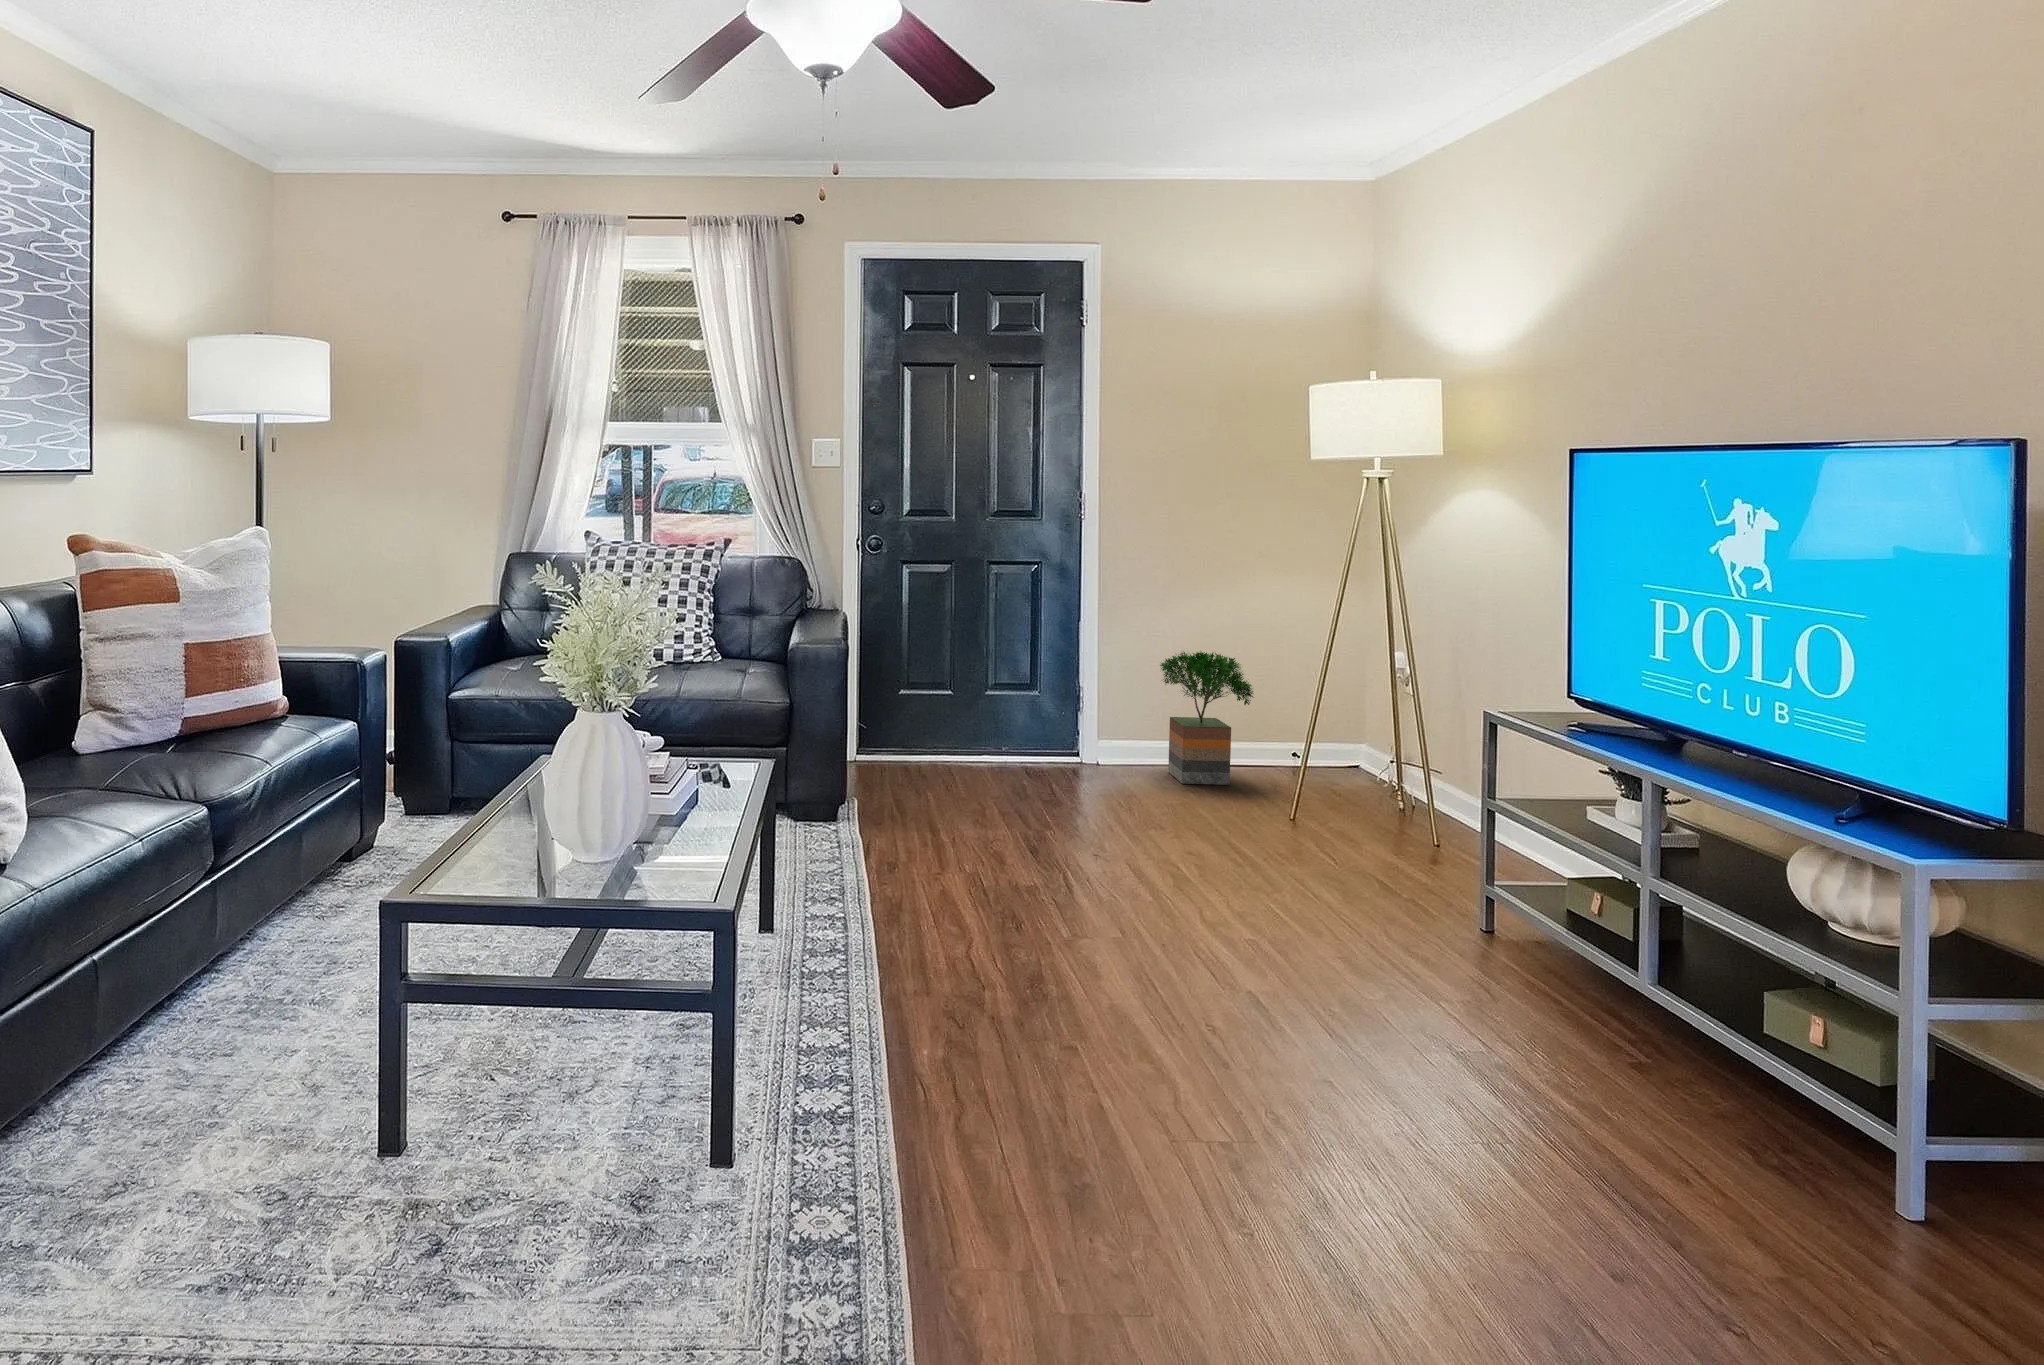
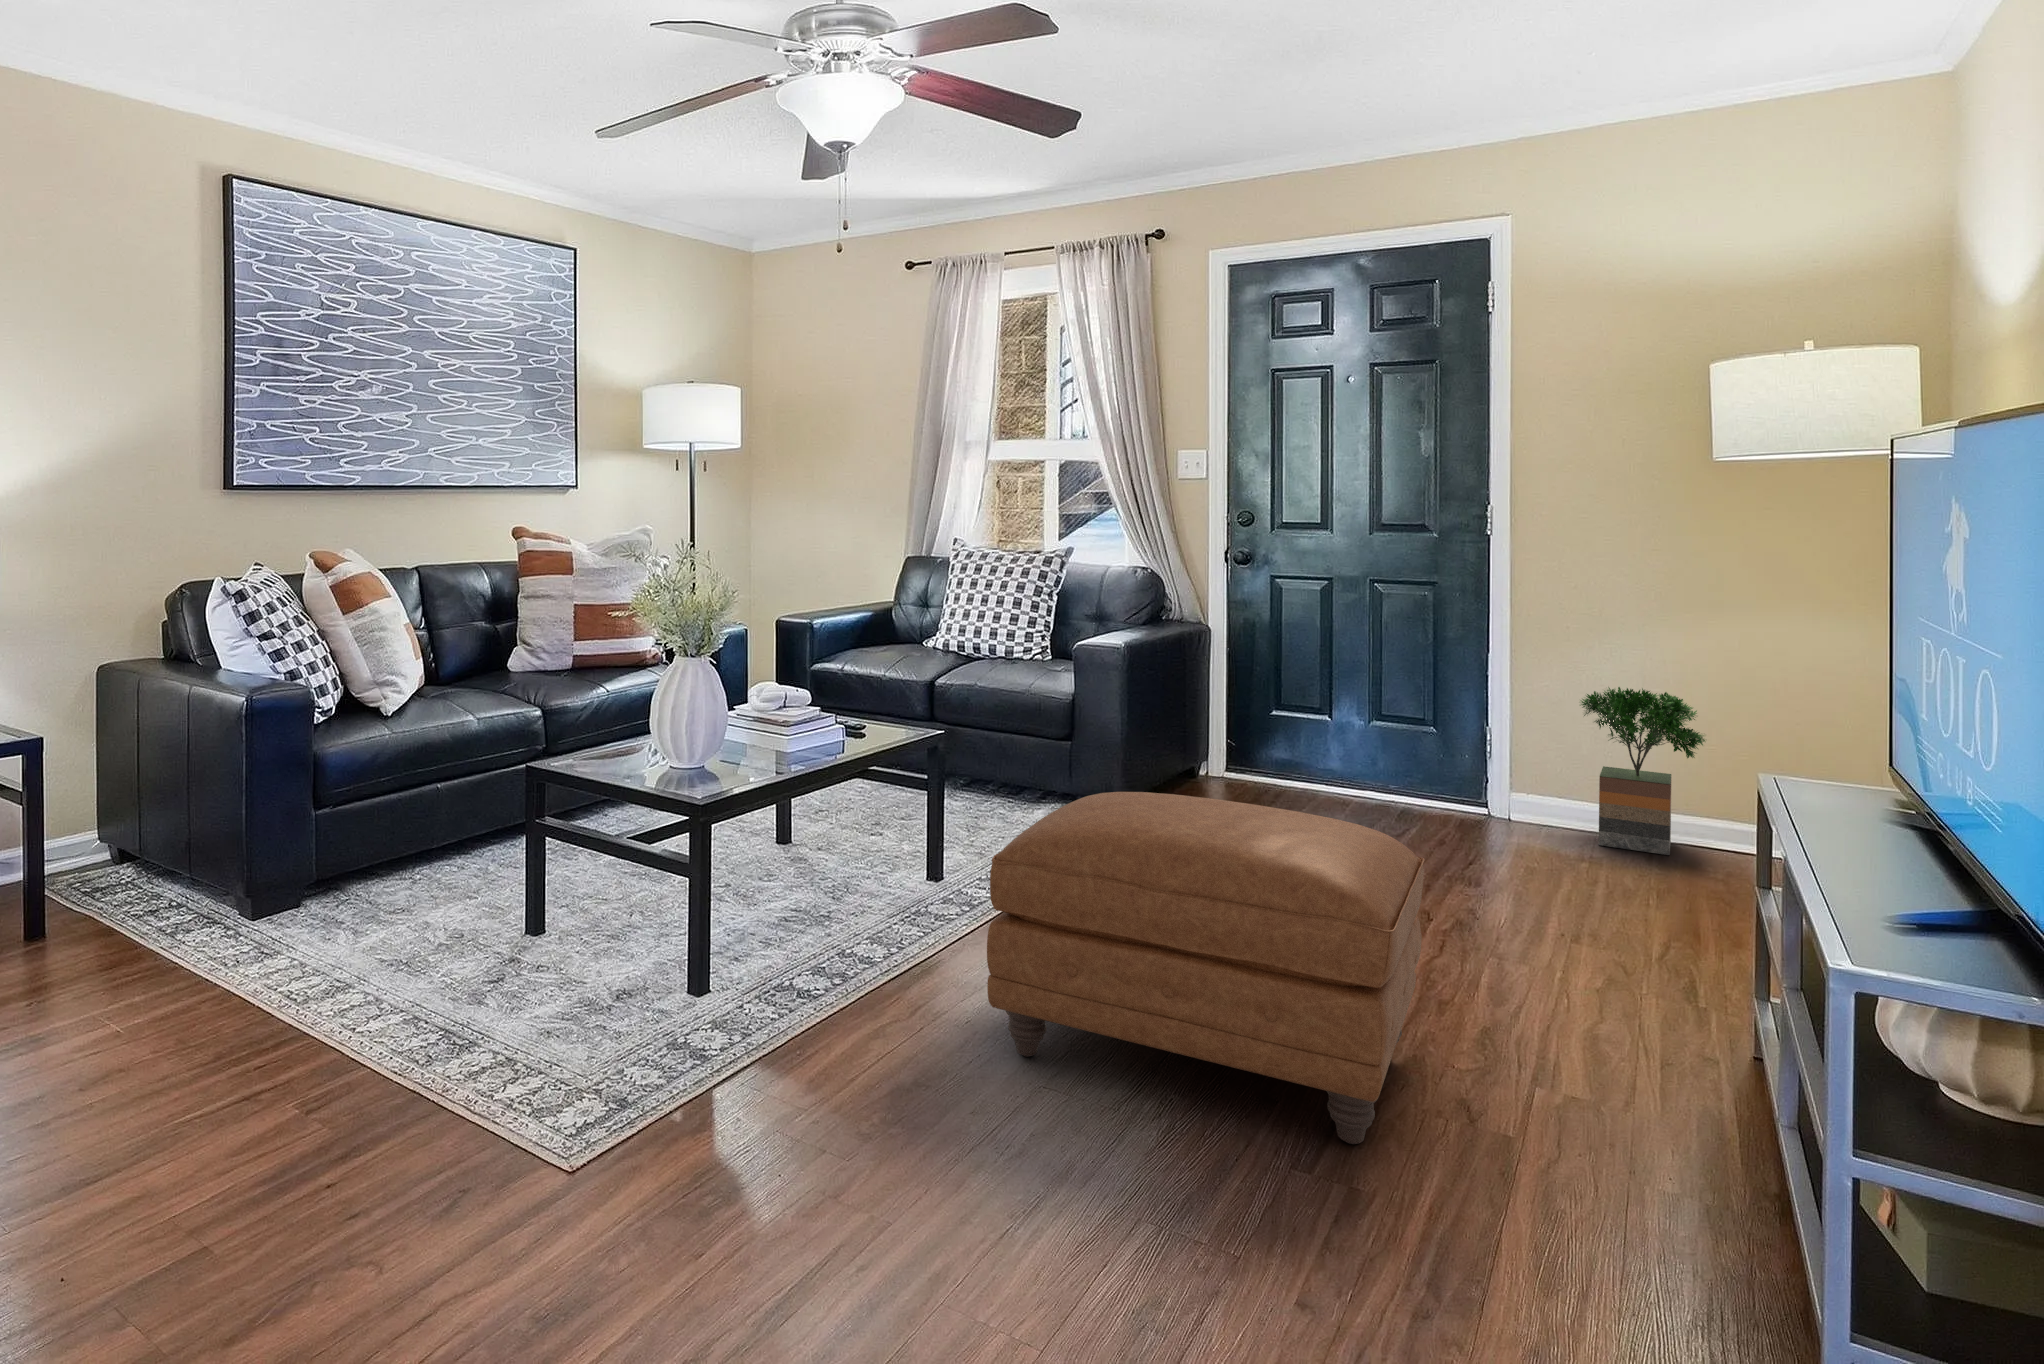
ottoman: none [1049,816,1526,1137] -> present [987,792,1425,1144]

